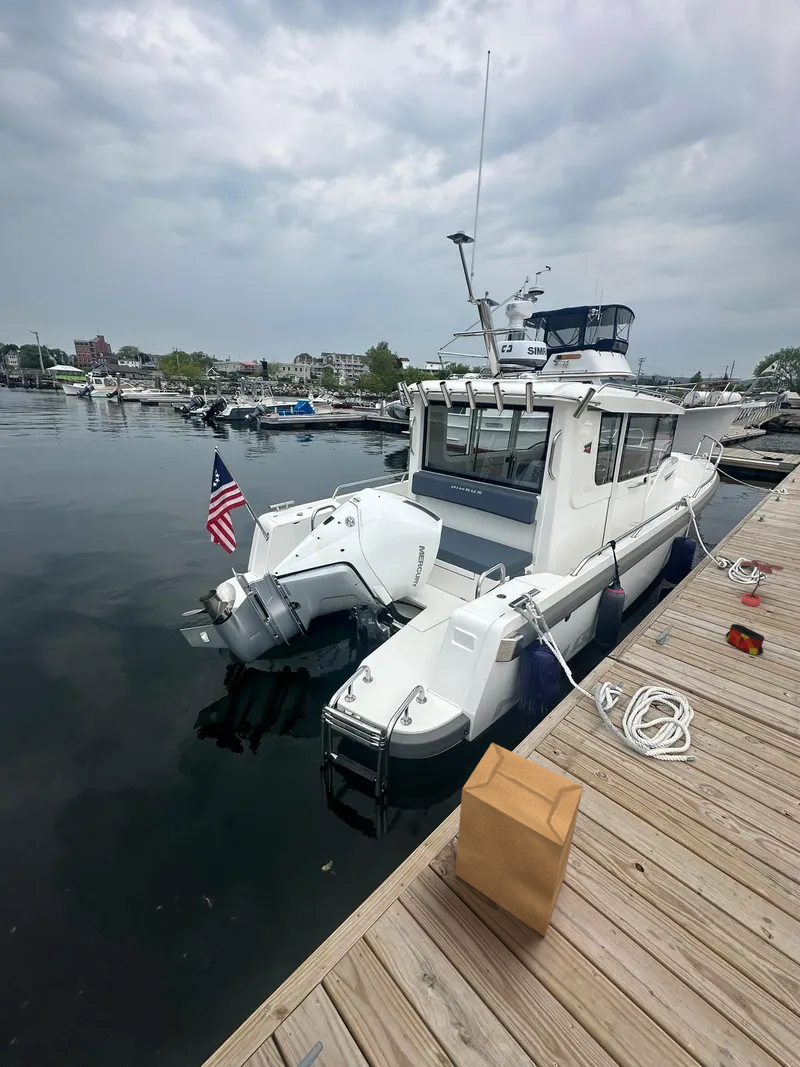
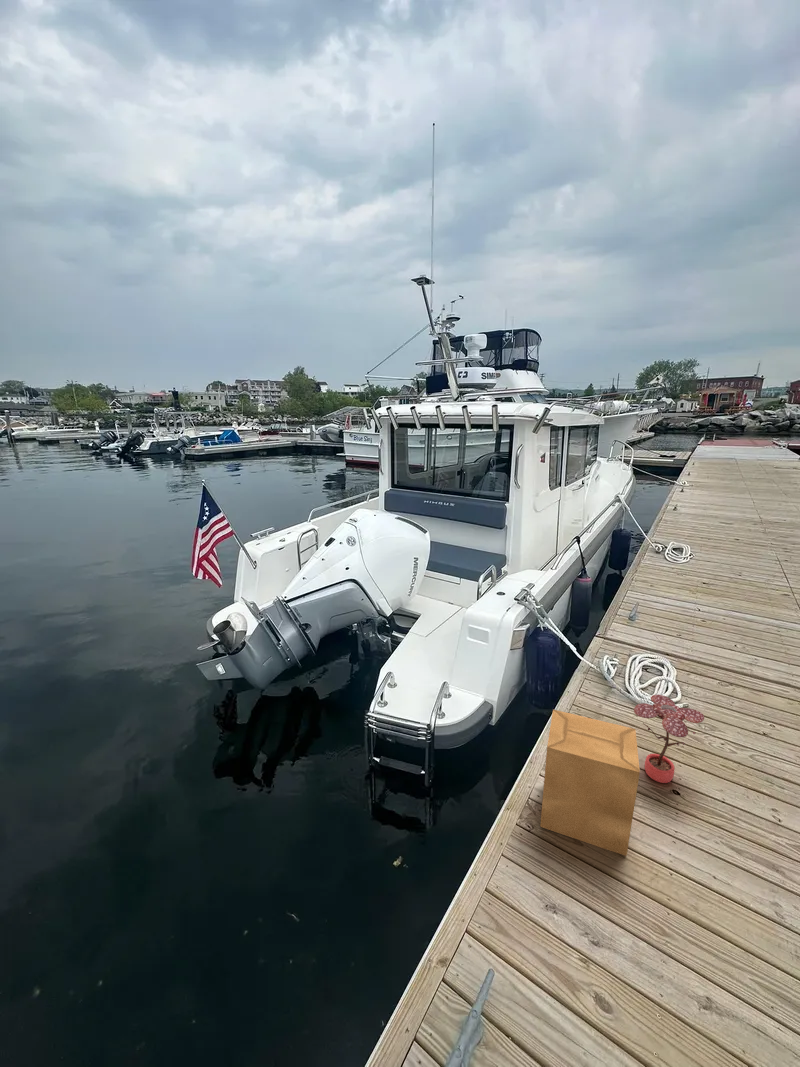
potted plant: present [740,560,784,606] -> present [634,694,704,783]
bag: present [726,624,764,655] -> none [678,596,709,619]

